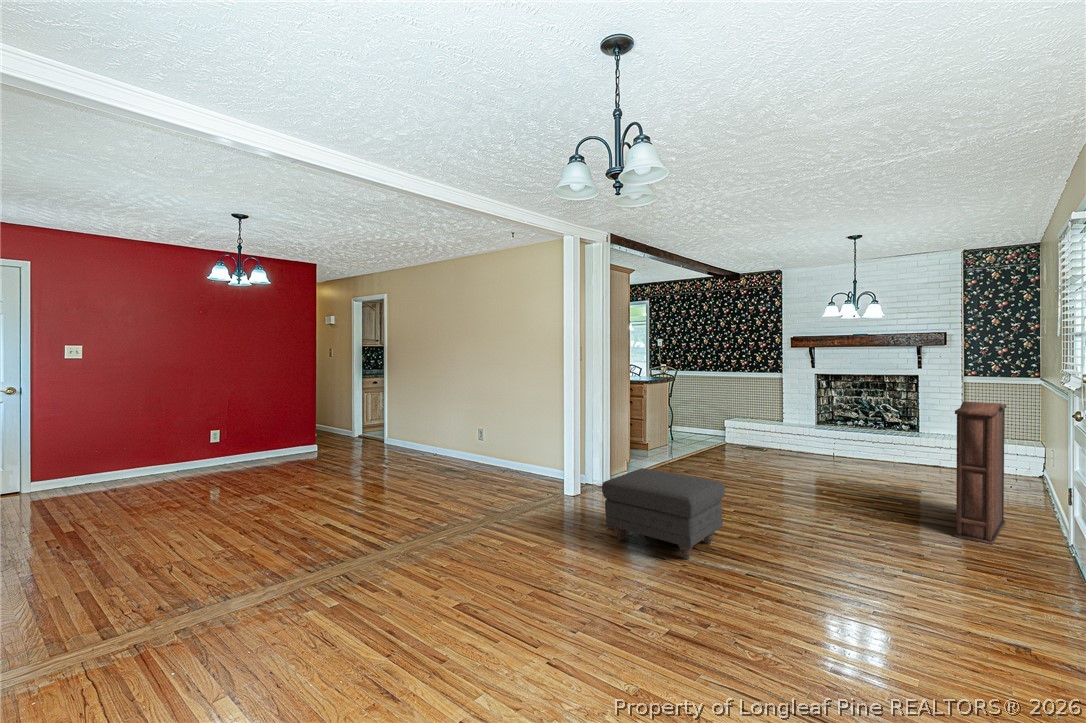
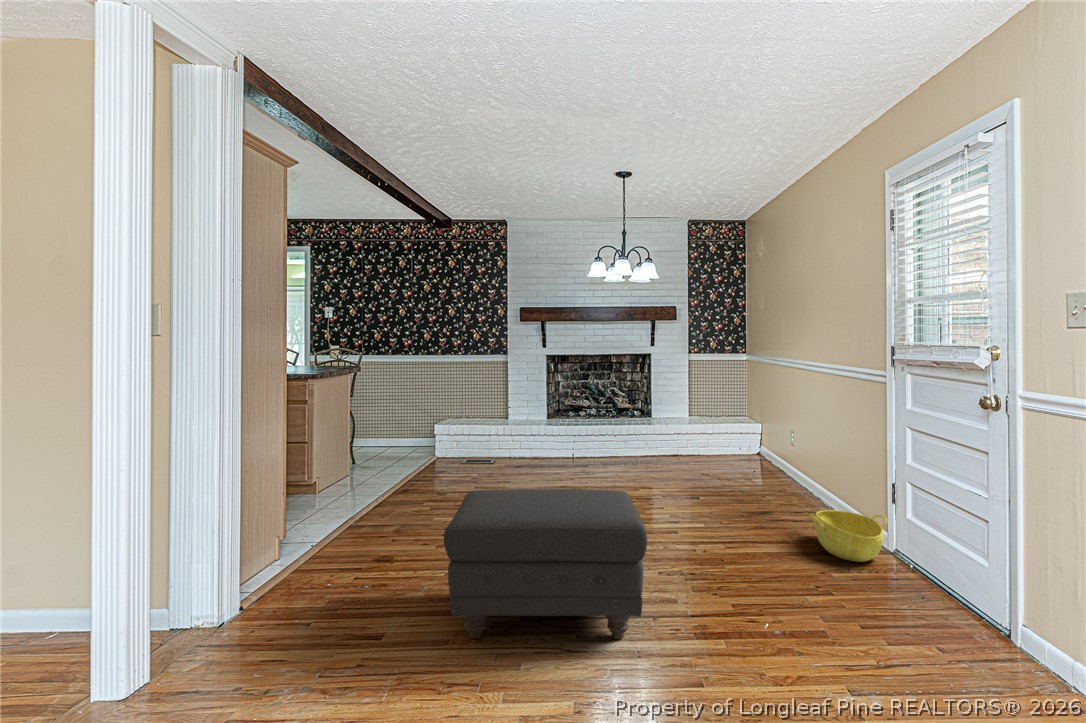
bookshelf: present [954,402,1006,545] -> none [778,363,842,519]
basket: none [903,528,976,573] -> present [810,510,887,562]

